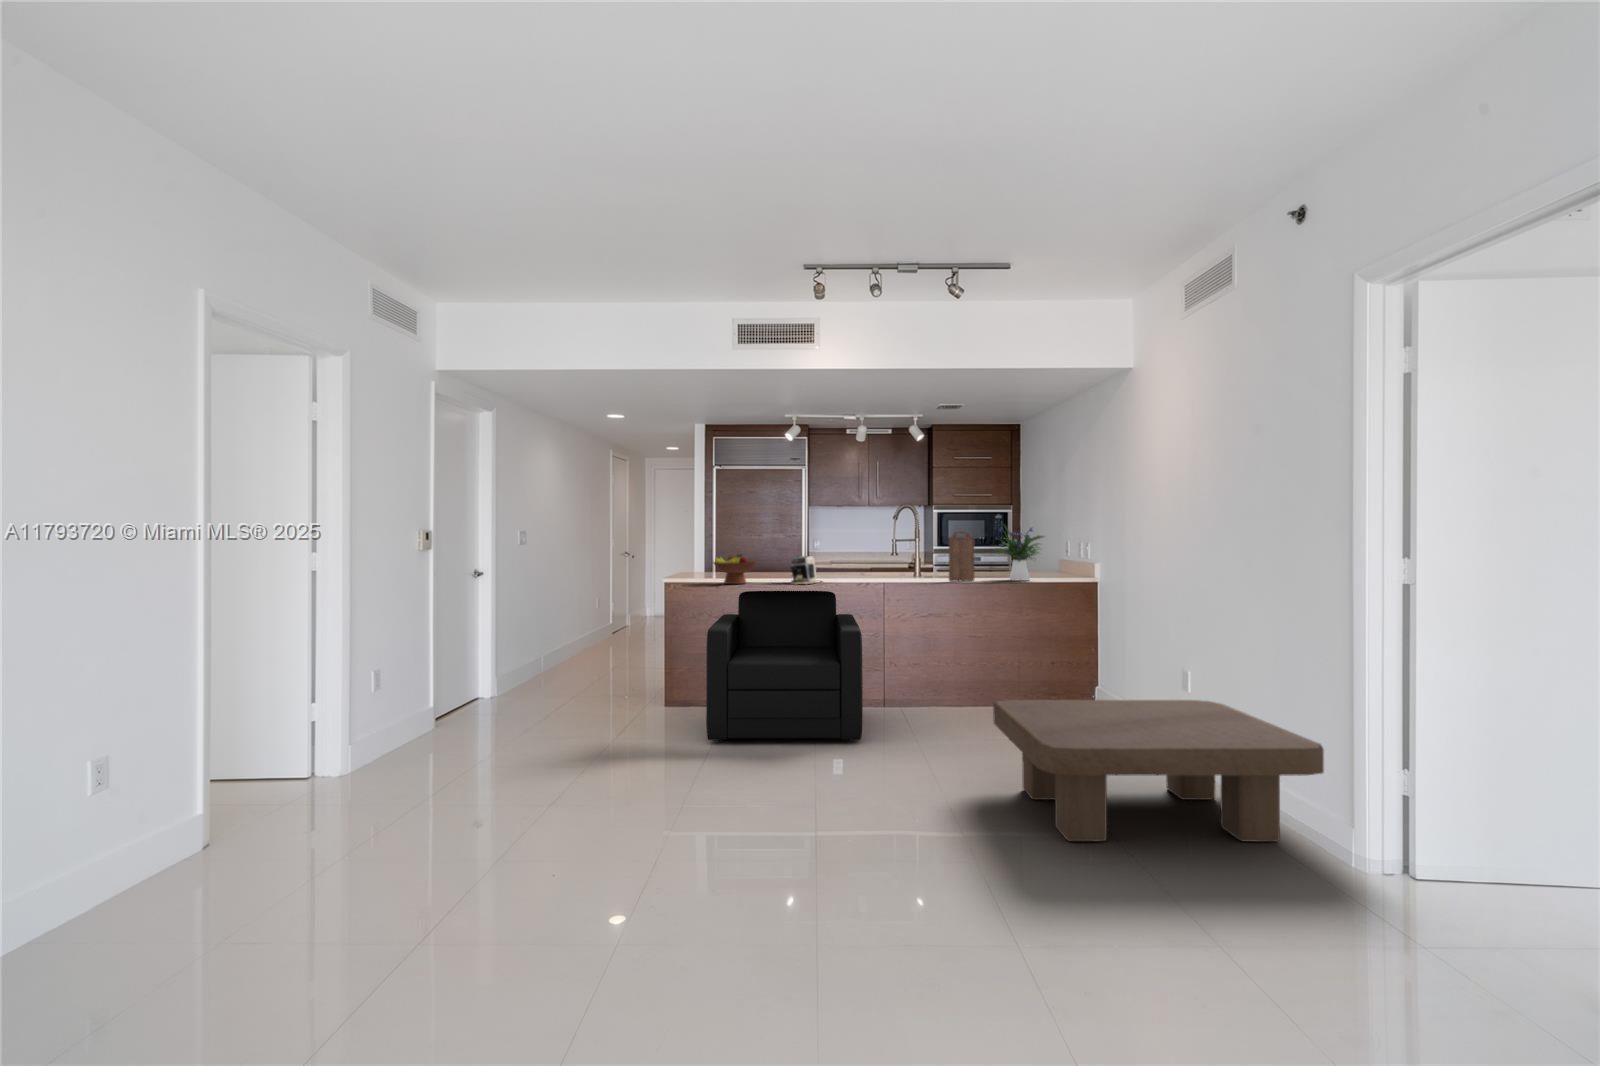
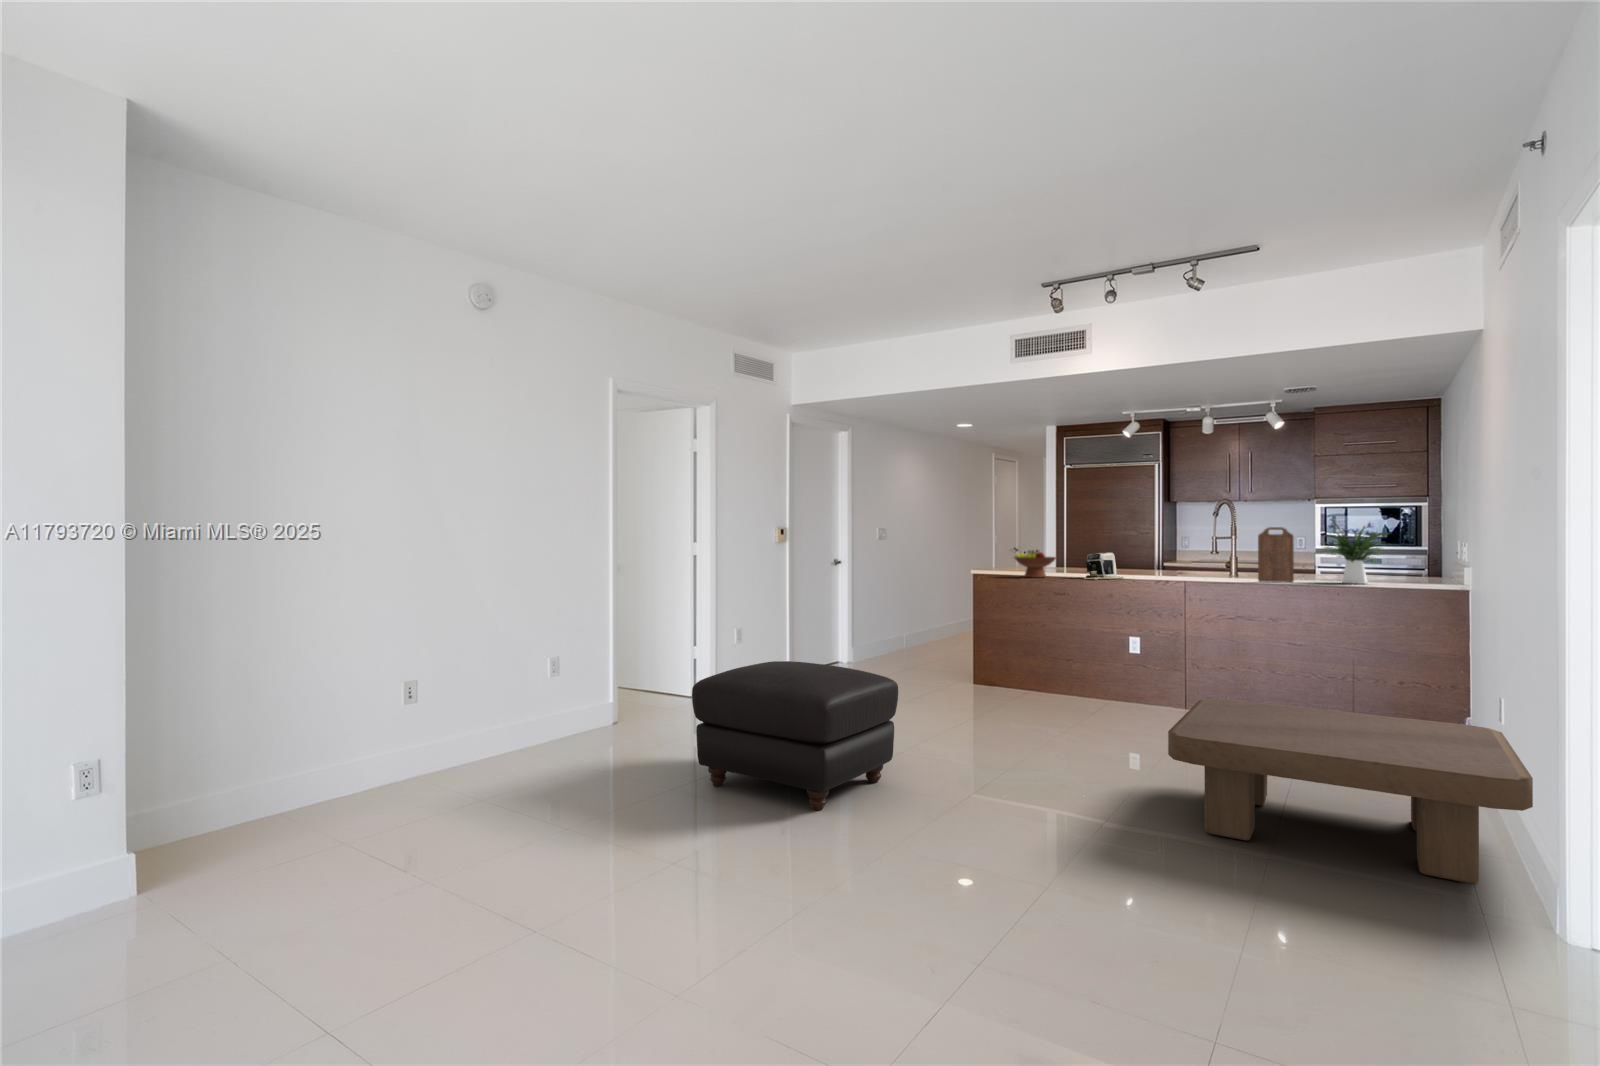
armchair: present [706,591,863,742] -> none [973,584,1146,730]
ottoman: none [454,716,726,922] -> present [692,661,898,810]

